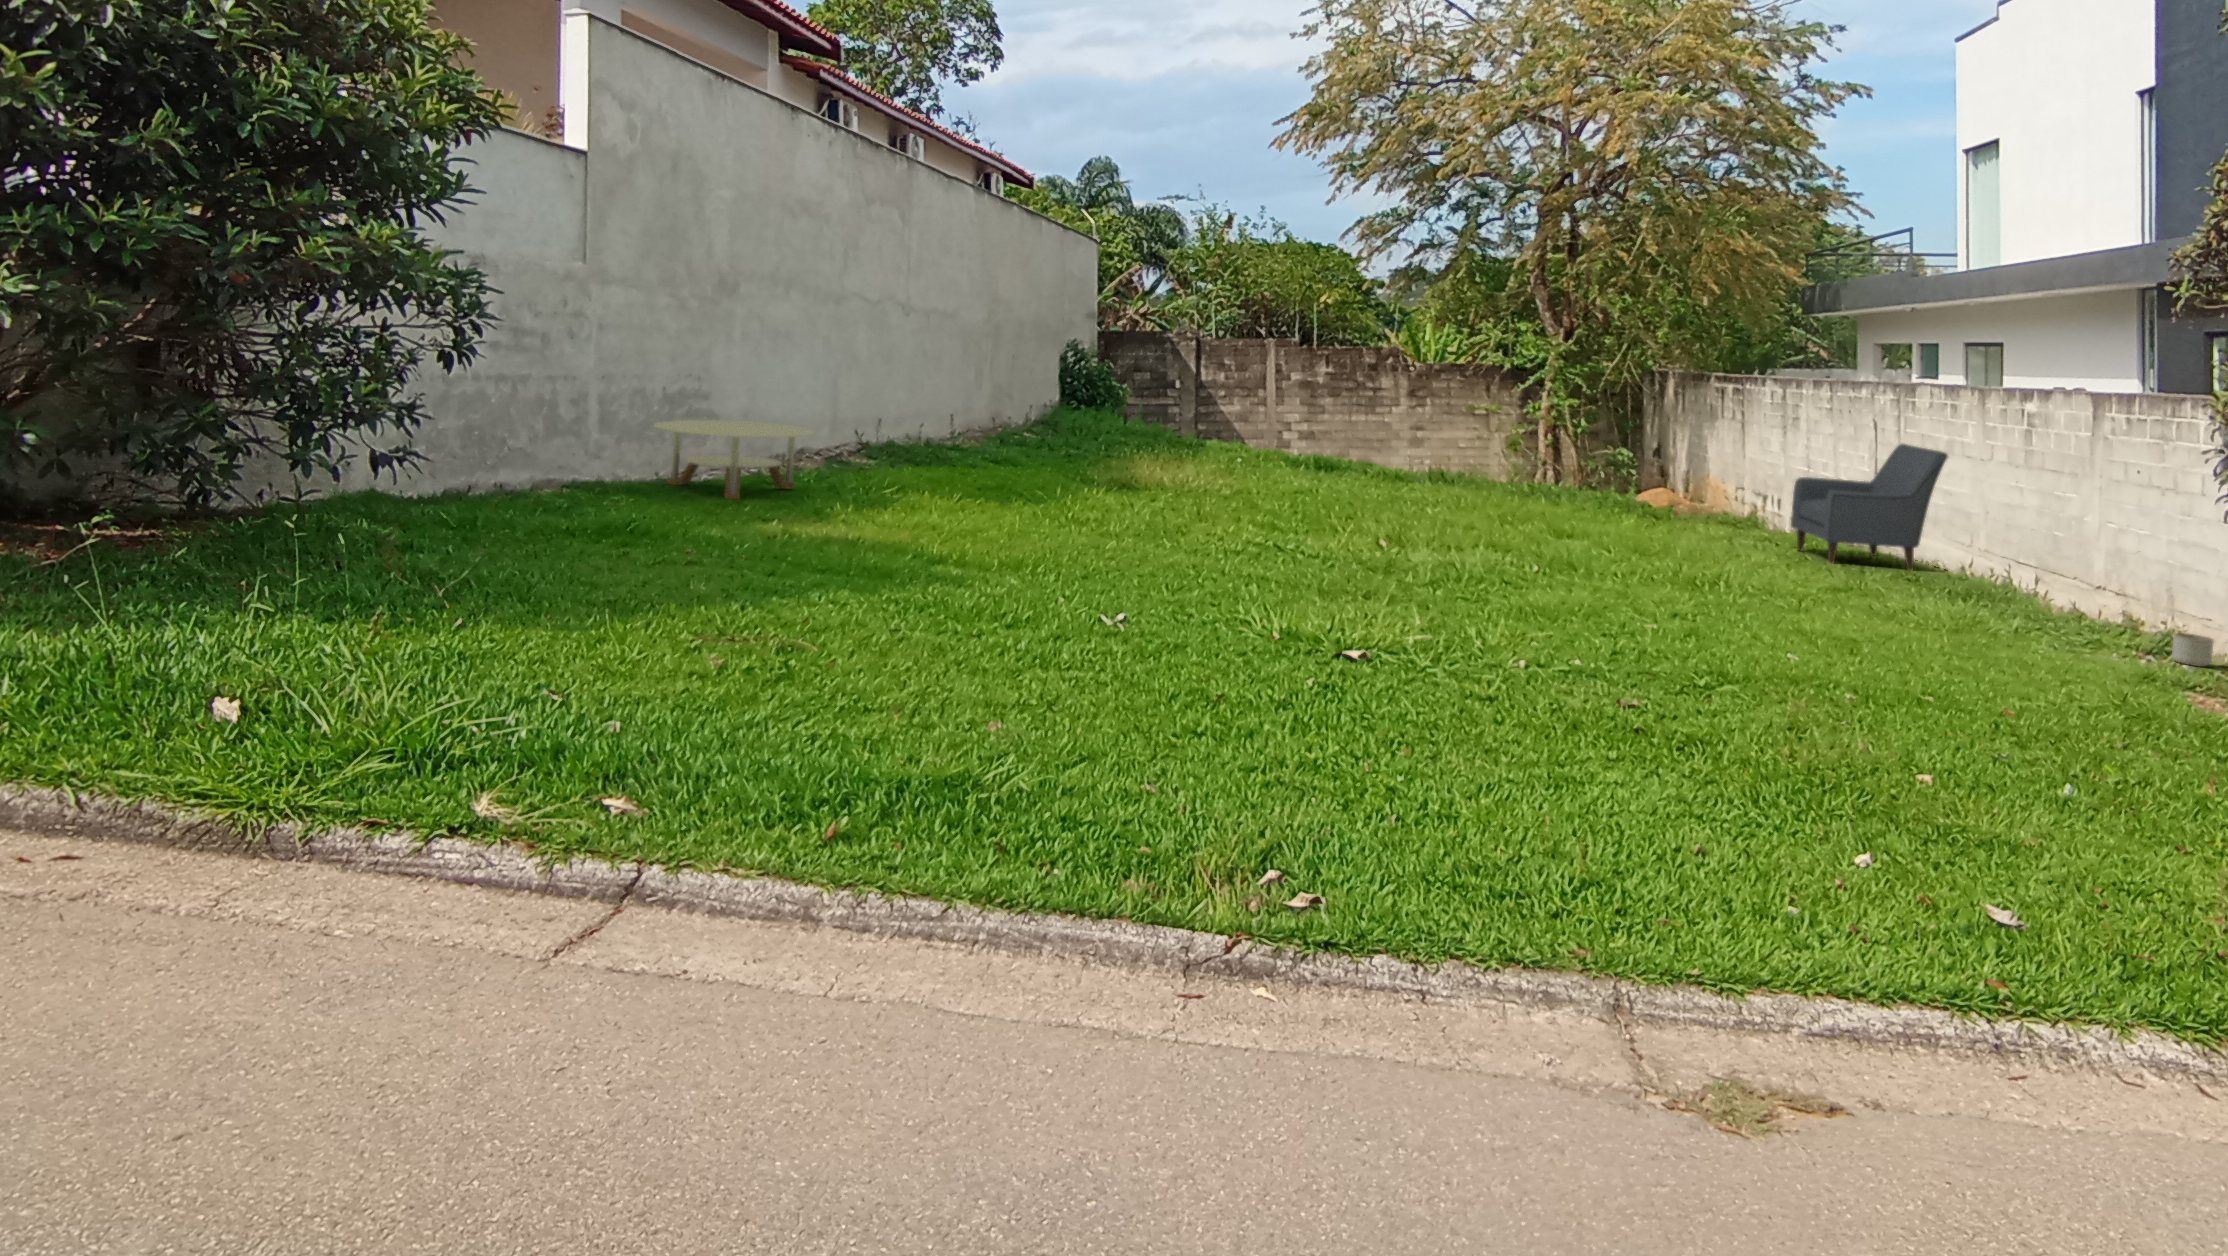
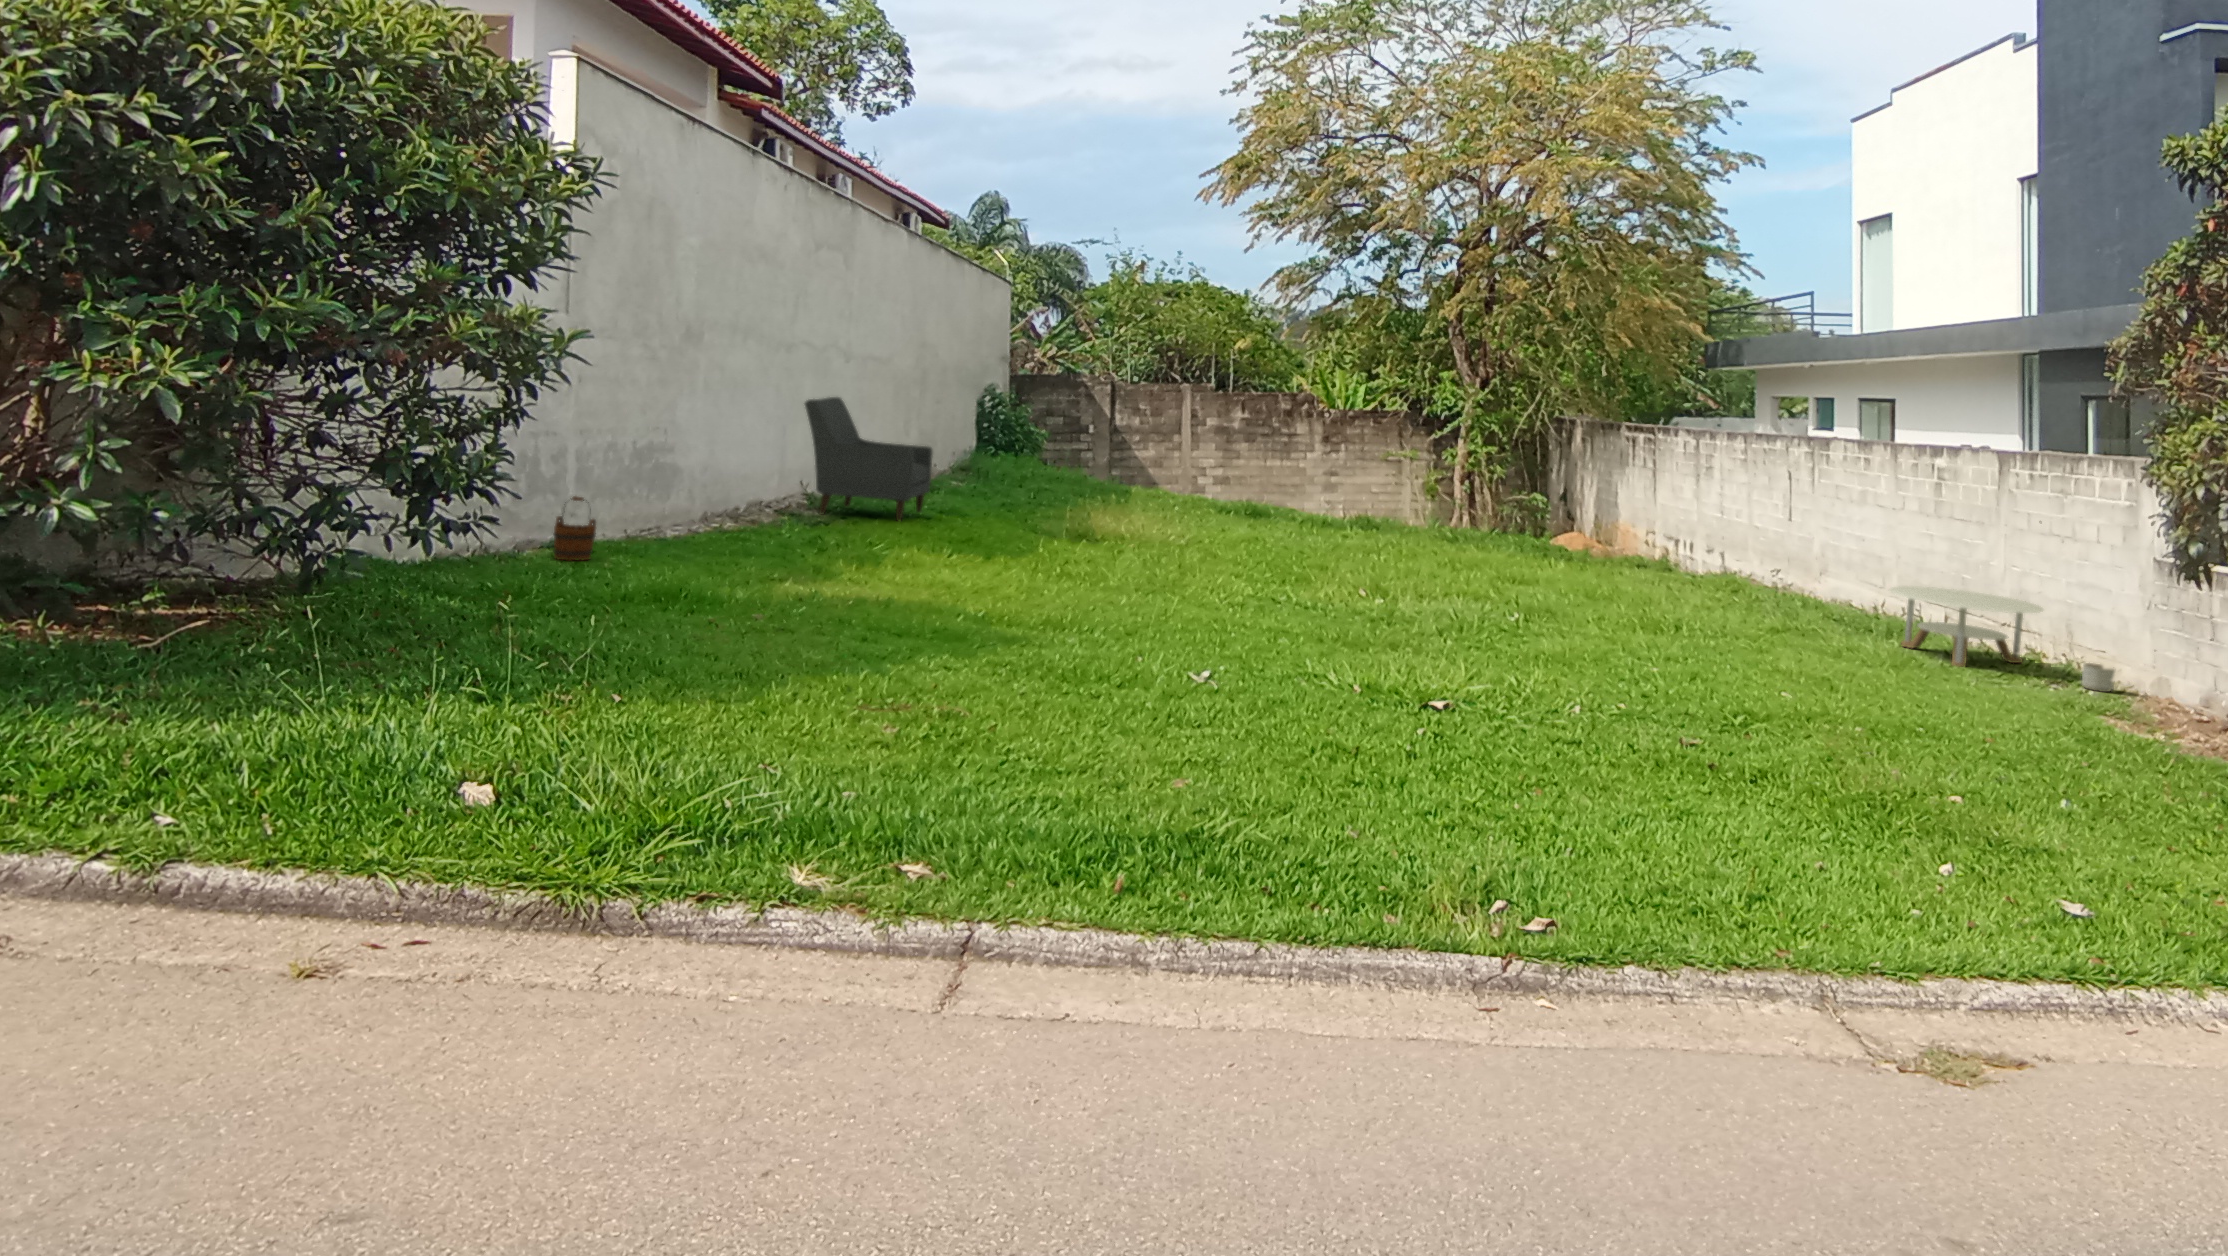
round table: present [654,420,816,499] -> present [1890,586,2043,667]
wooden bucket: none [549,436,590,499] -> present [553,496,596,561]
chair: present [1791,443,1948,571] -> present [805,397,933,521]

